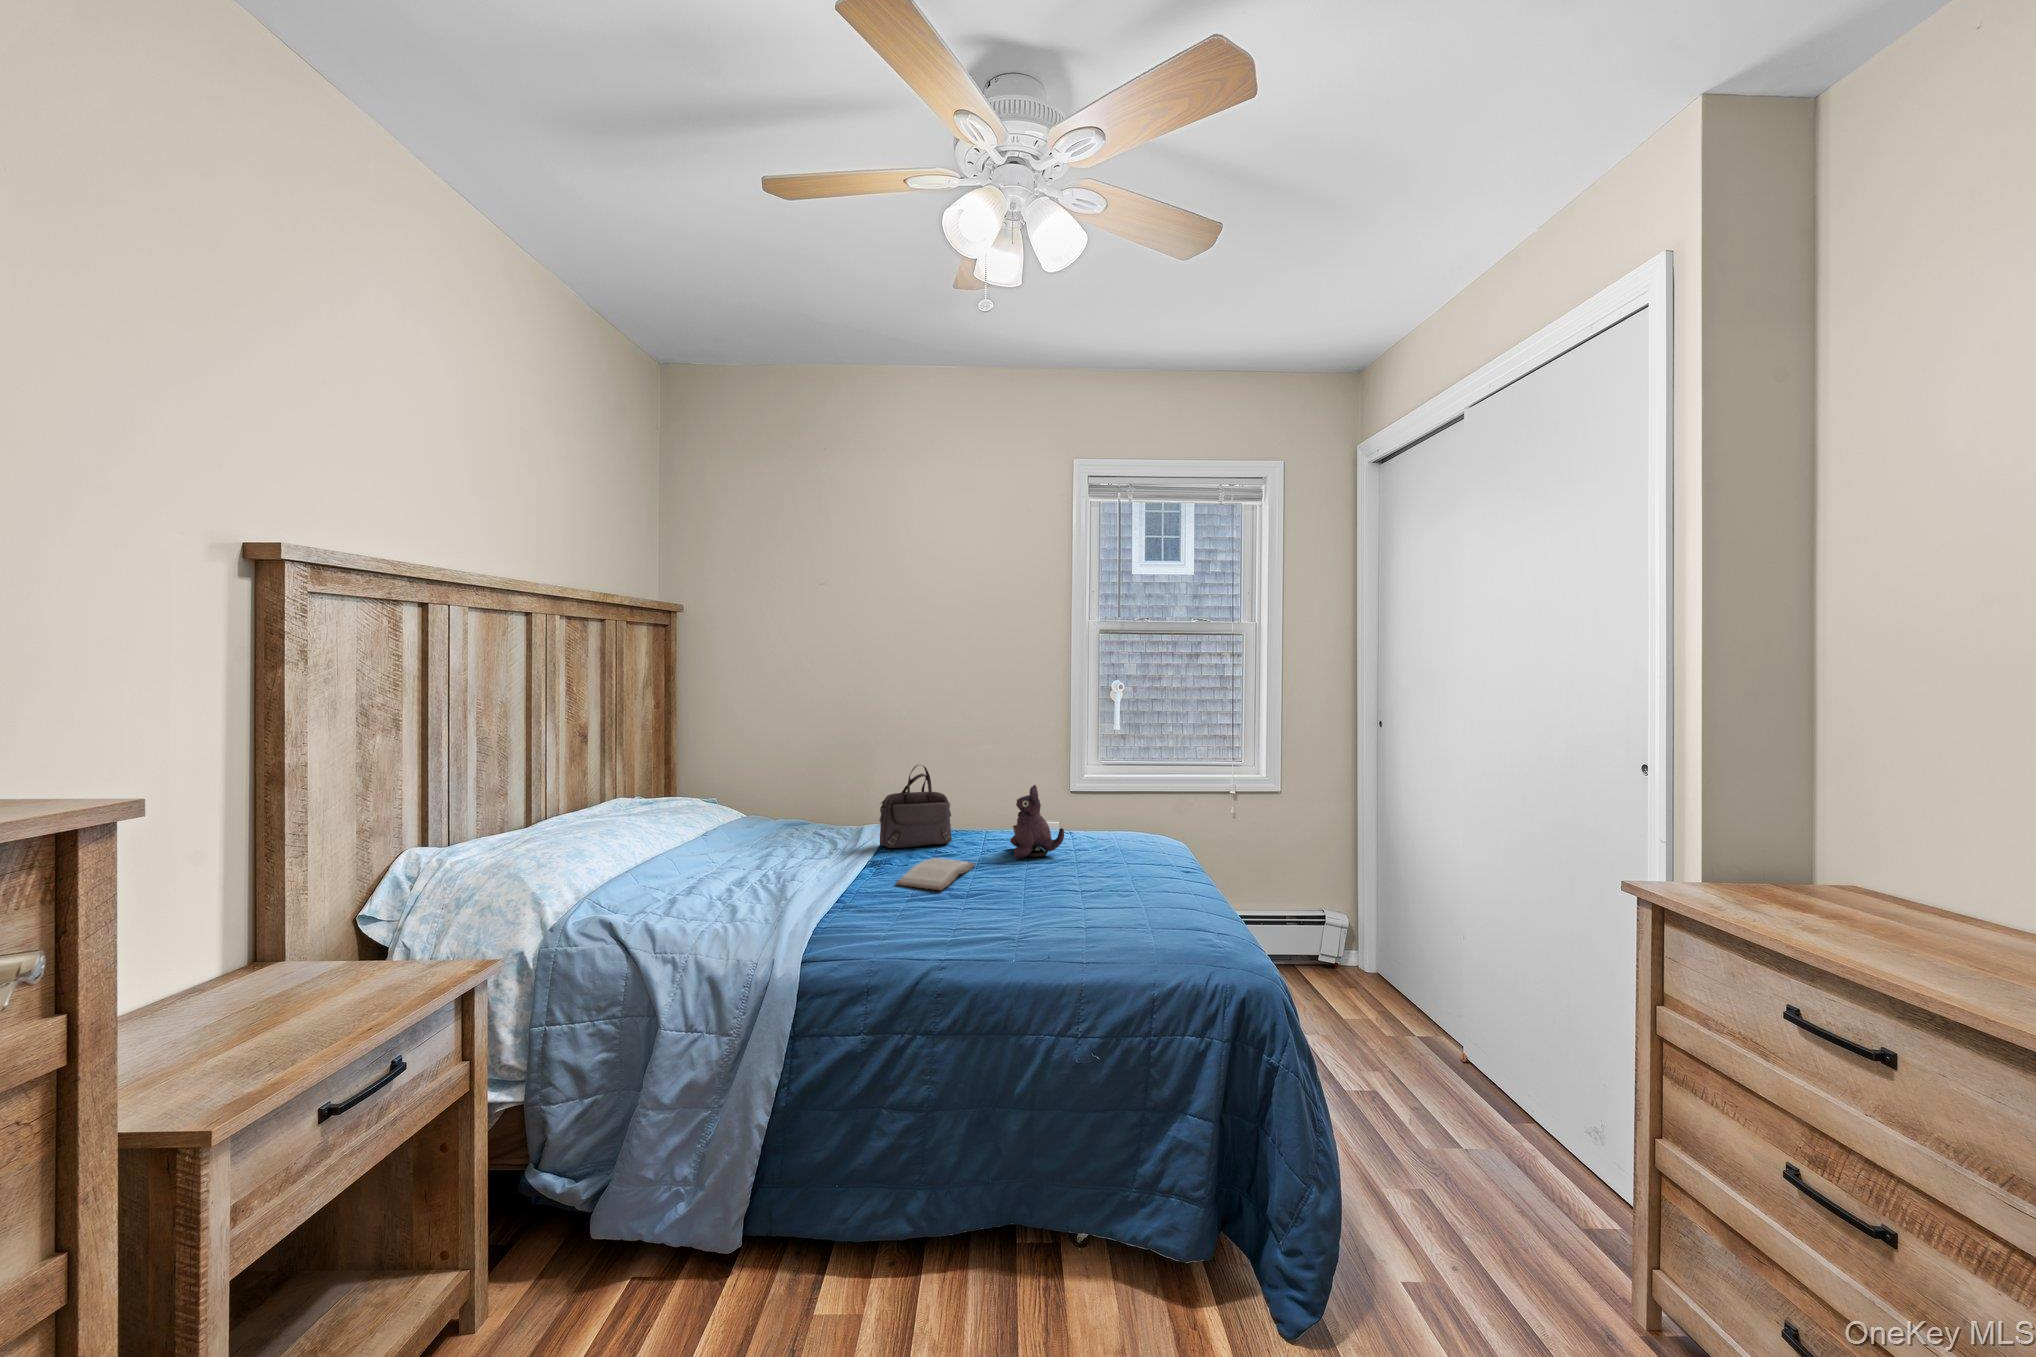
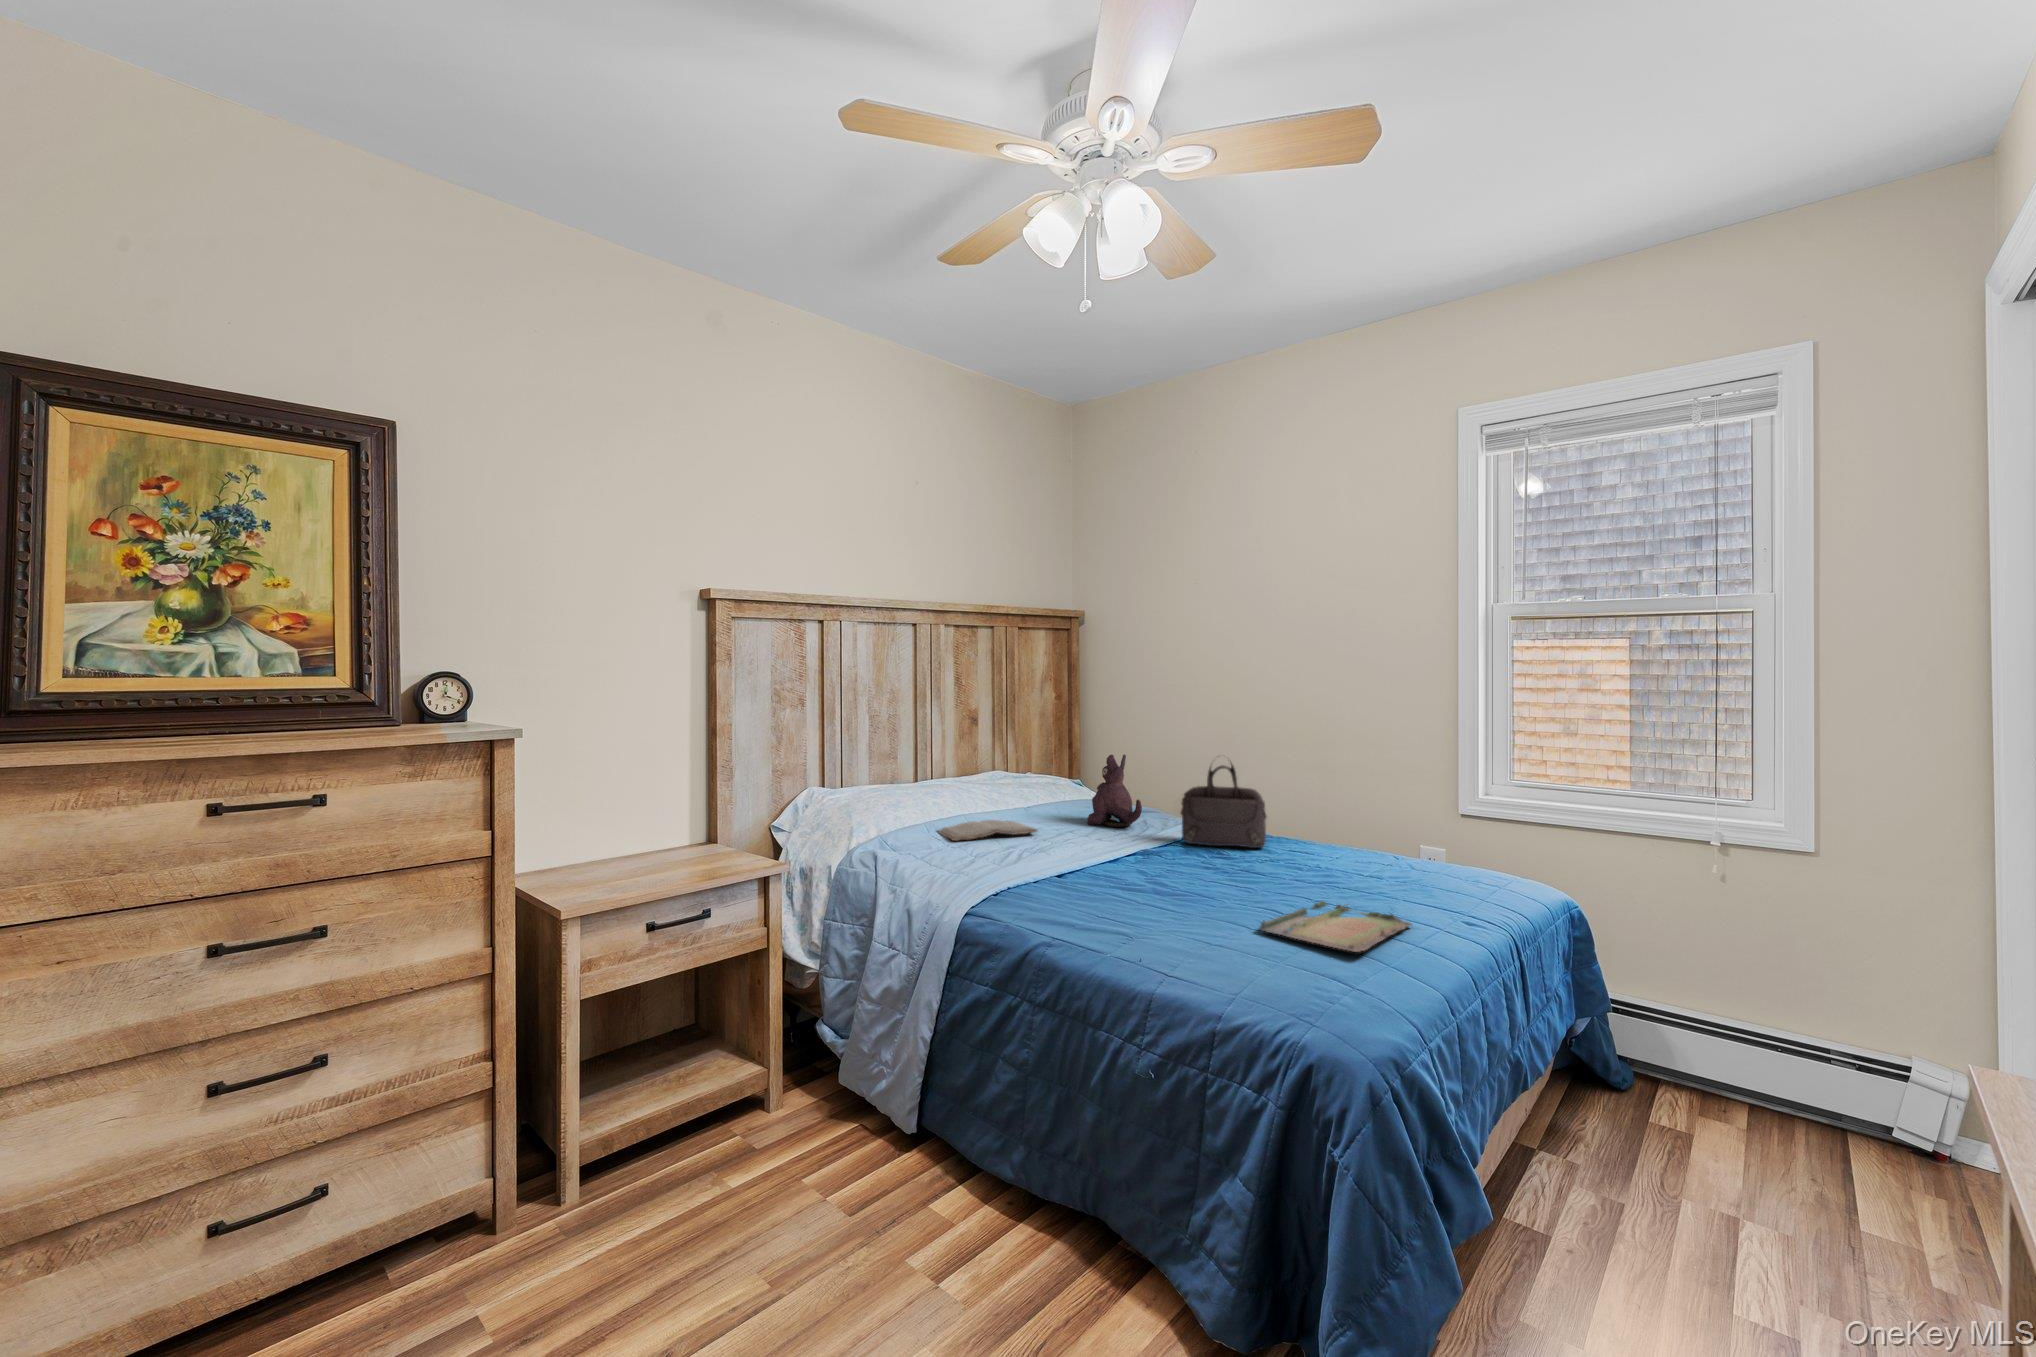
plush toy: present [1010,785,1064,859] -> present [1088,755,1142,827]
book: present [896,858,975,890] -> present [938,820,1037,841]
tray: none [1063,878,1156,921] -> present [1259,901,1411,952]

